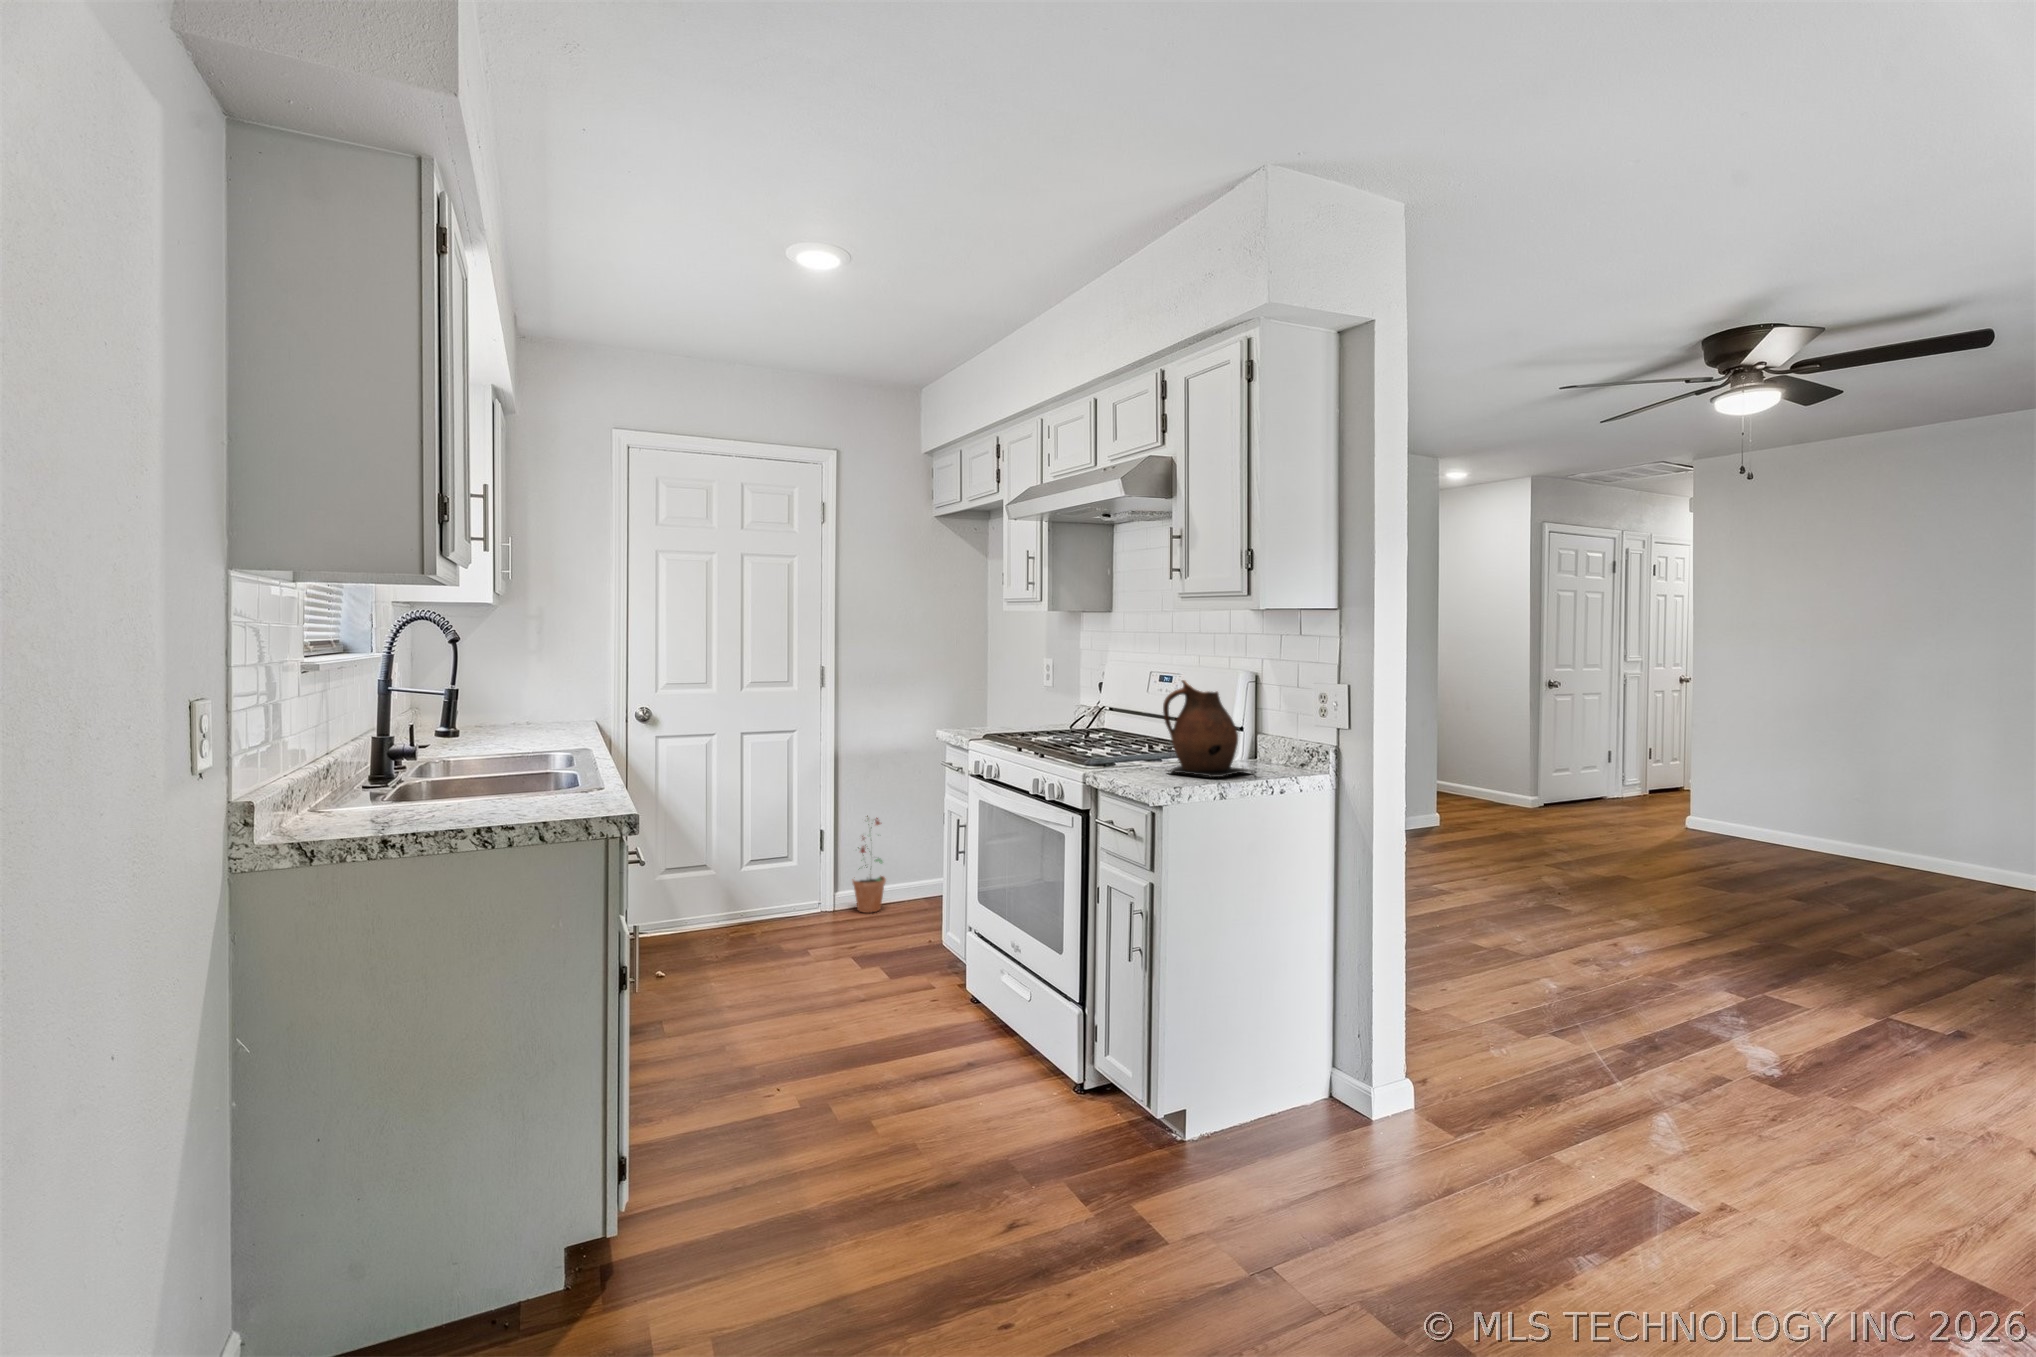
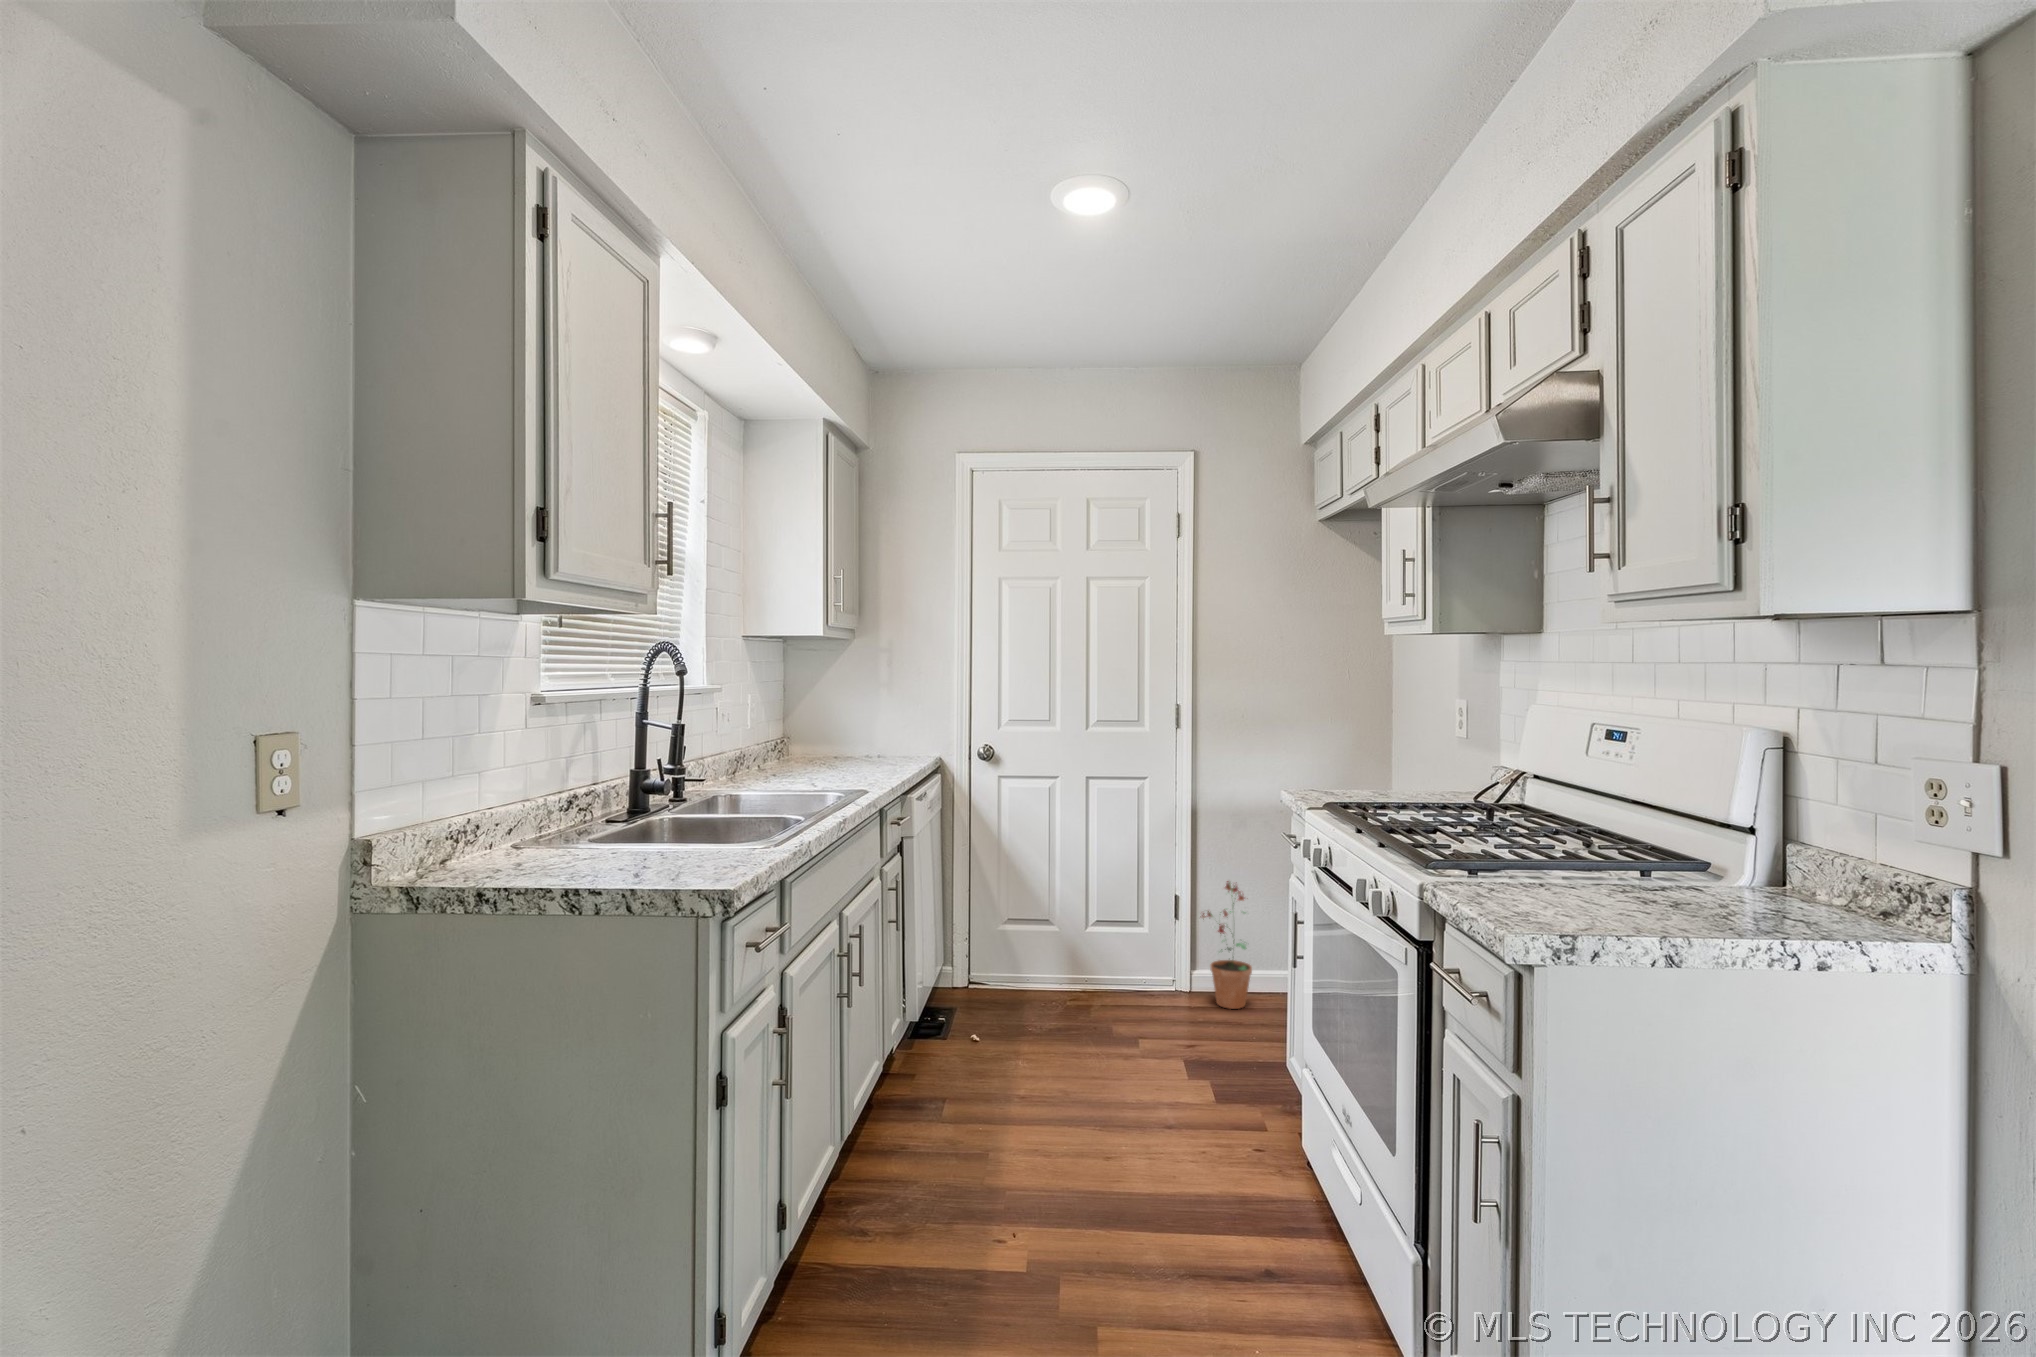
ceramic pitcher: present [1163,680,1249,777] -> none [1560,741,1750,923]

